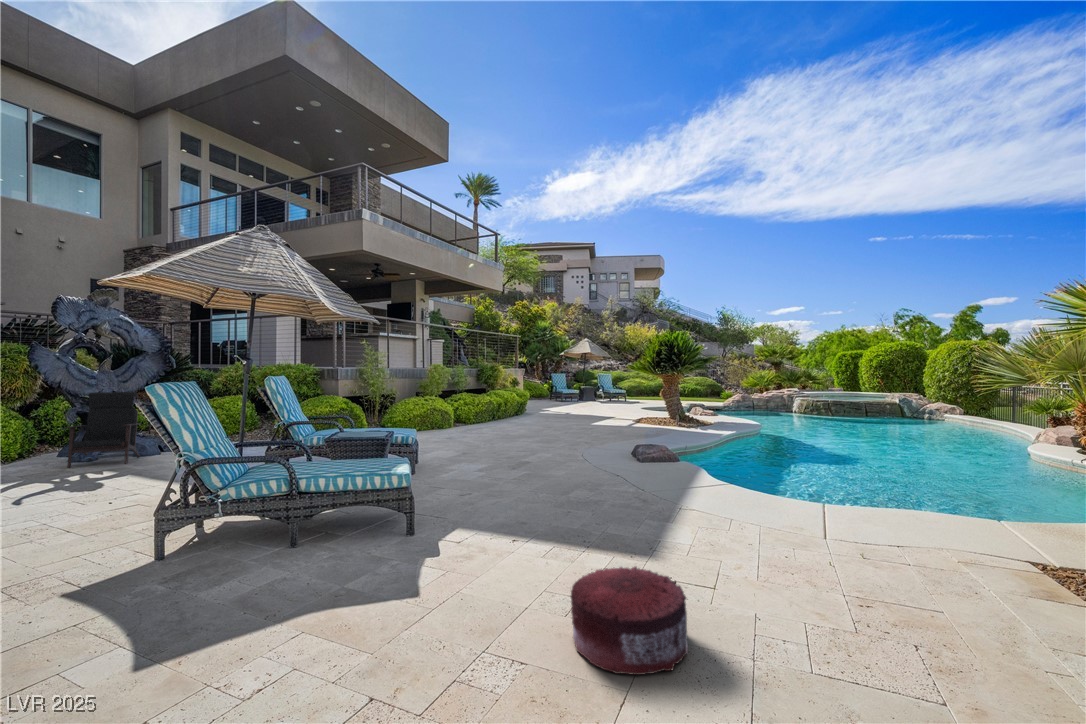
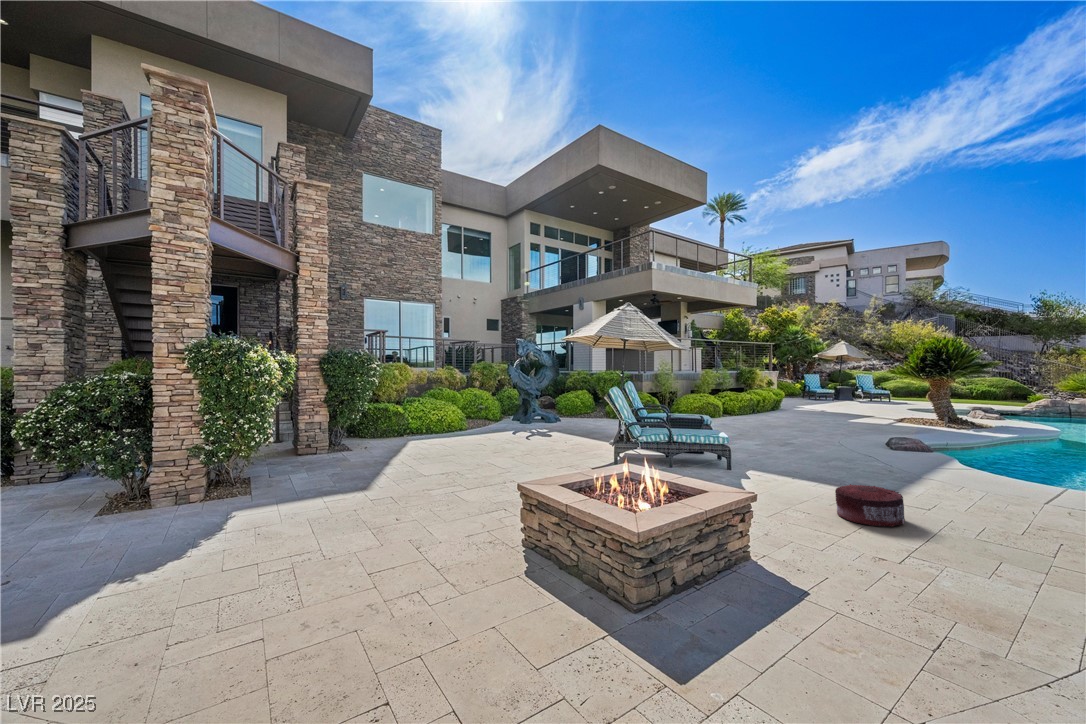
lounge chair: present [66,392,140,467] -> none [515,389,543,428]

